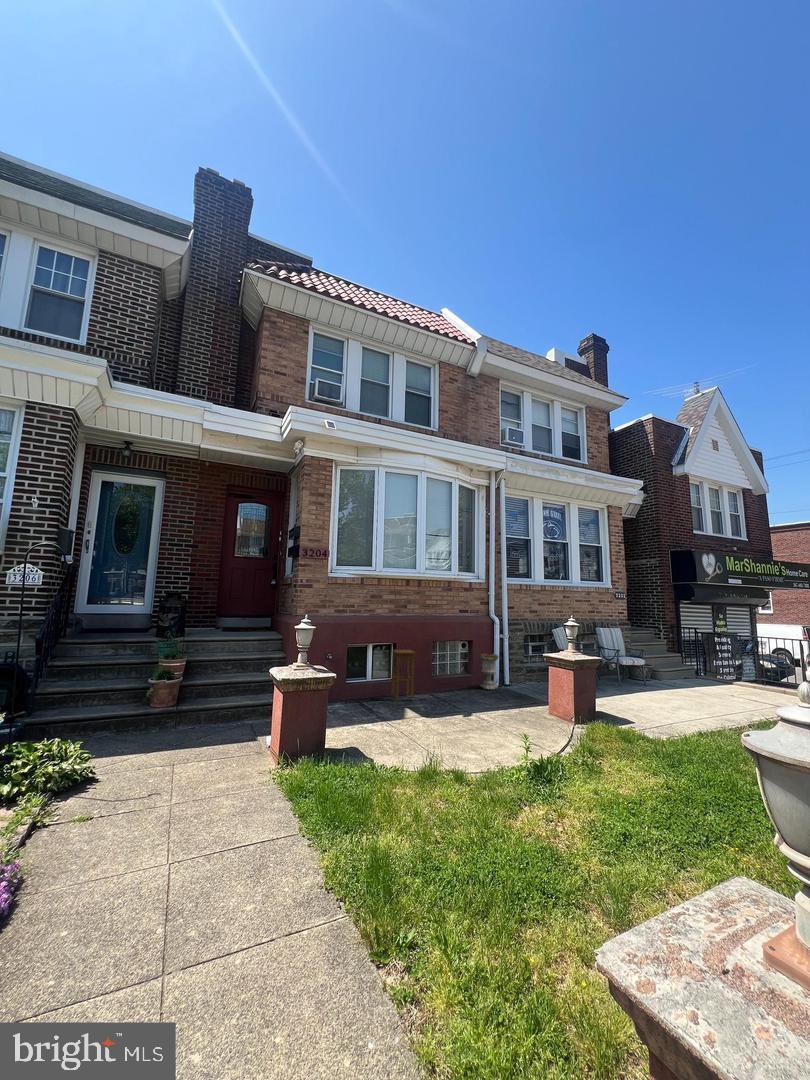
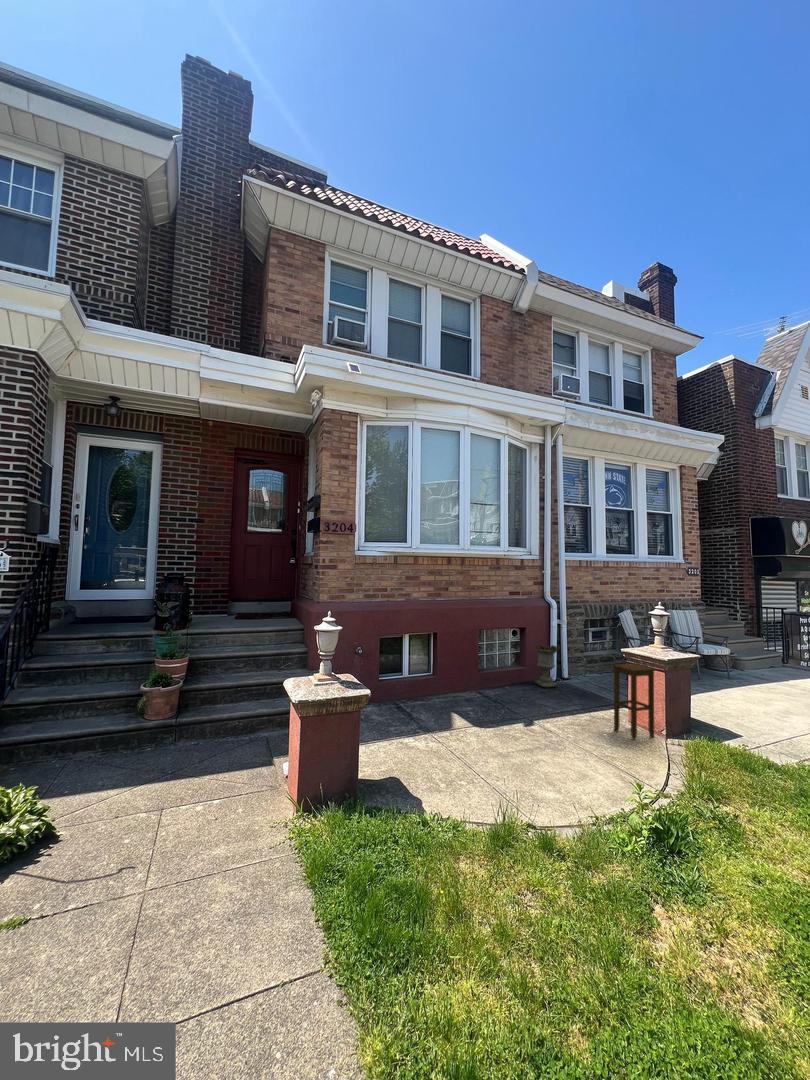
stool: present [391,650,415,701] -> present [612,663,656,739]

